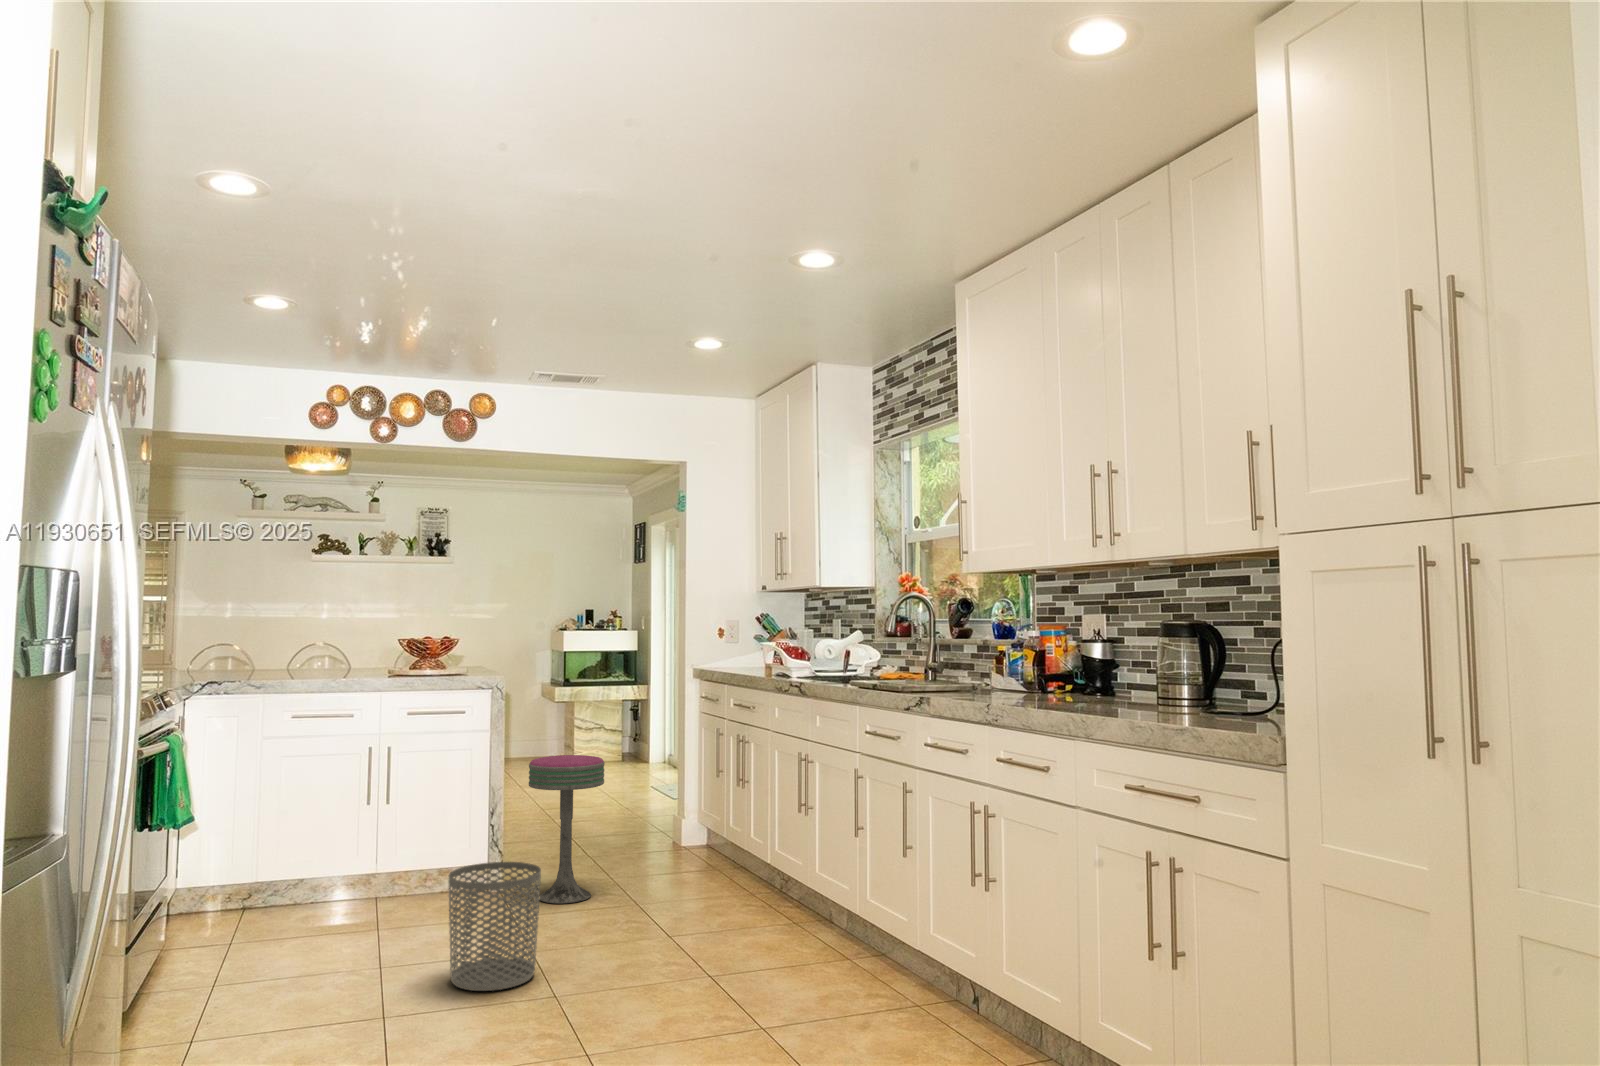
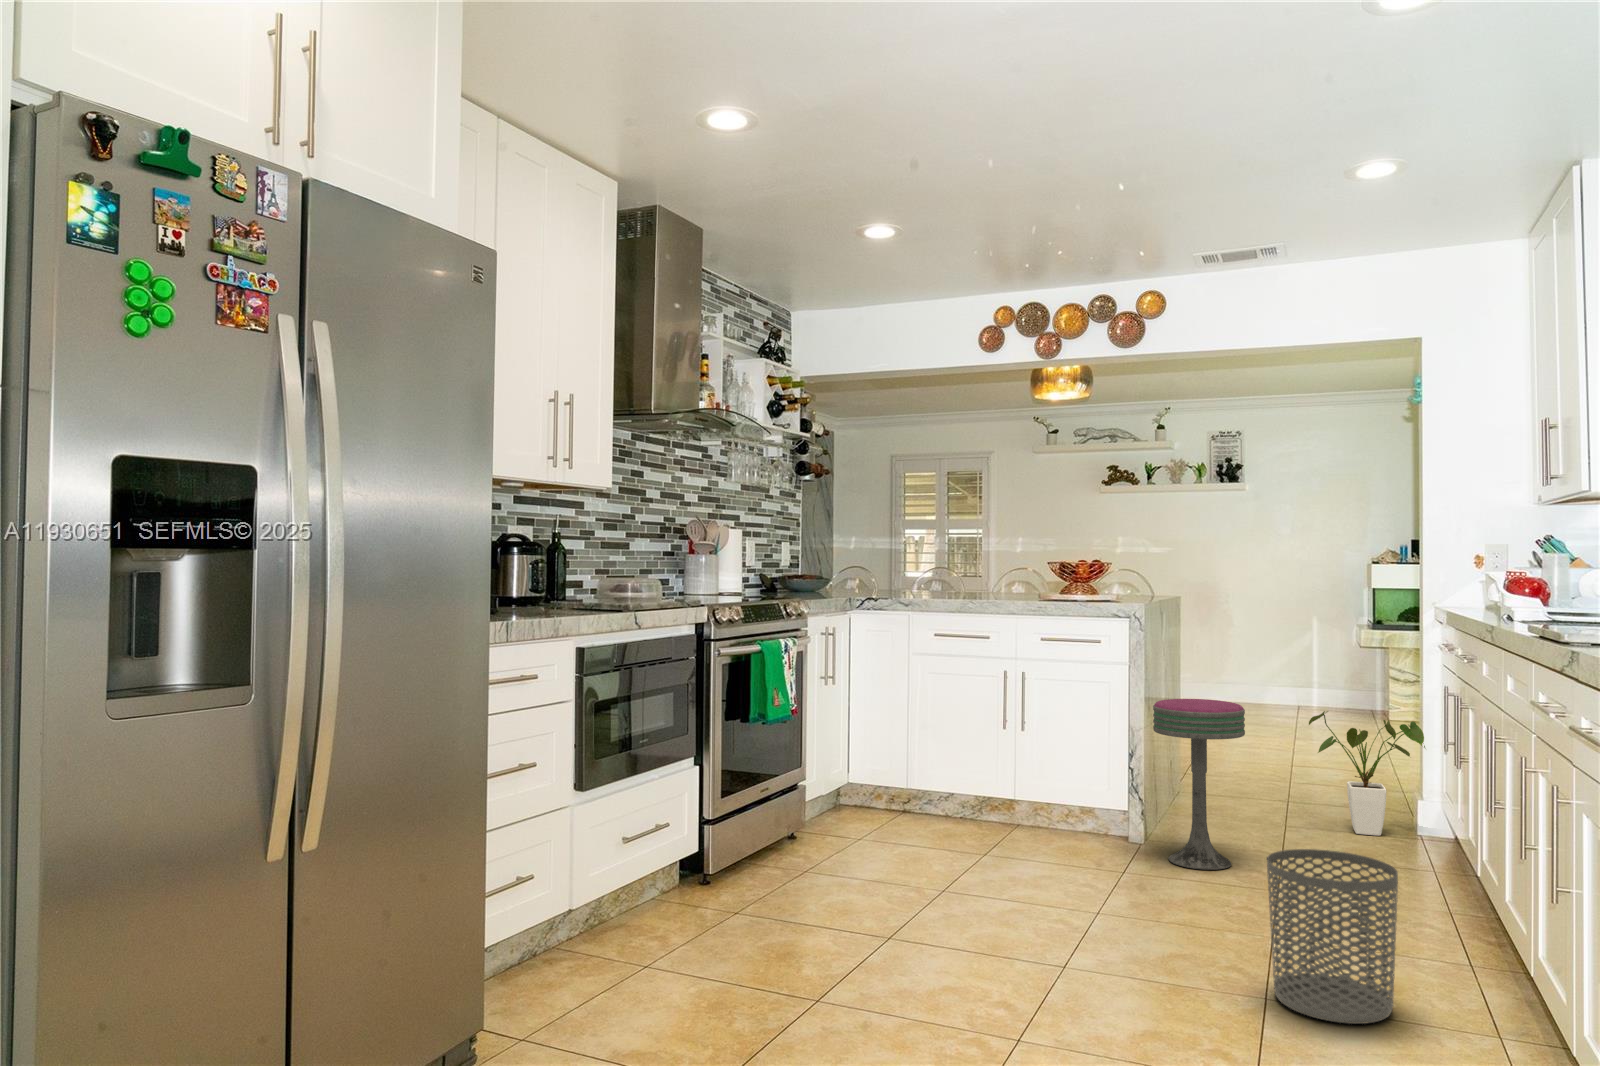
house plant: none [606,756,697,853] -> present [1309,711,1425,836]
waste bin: present [449,862,541,991] -> present [1267,849,1398,1024]

